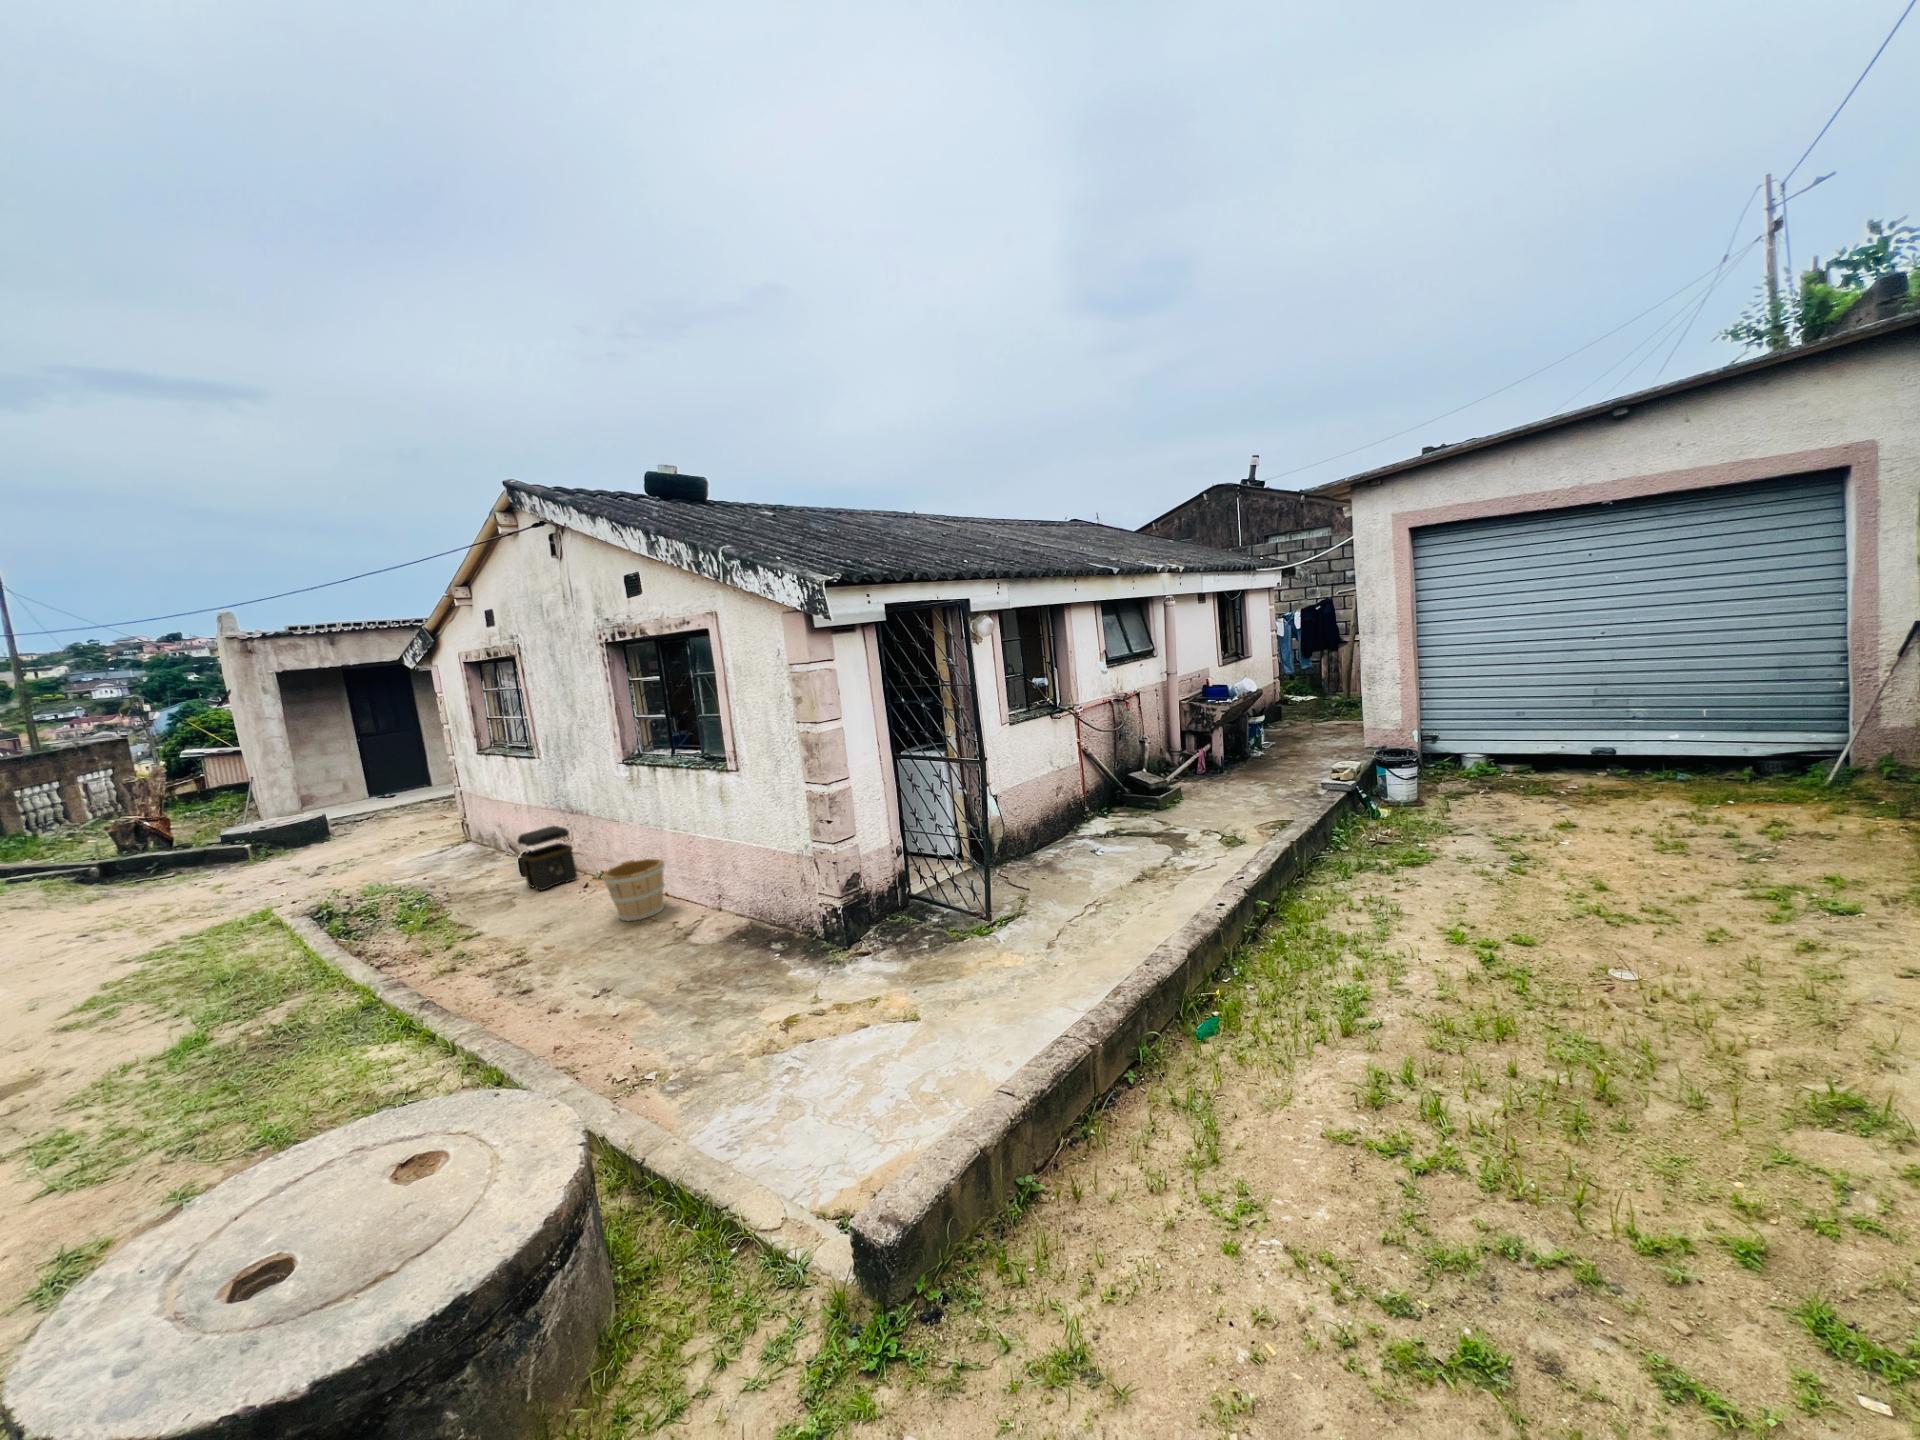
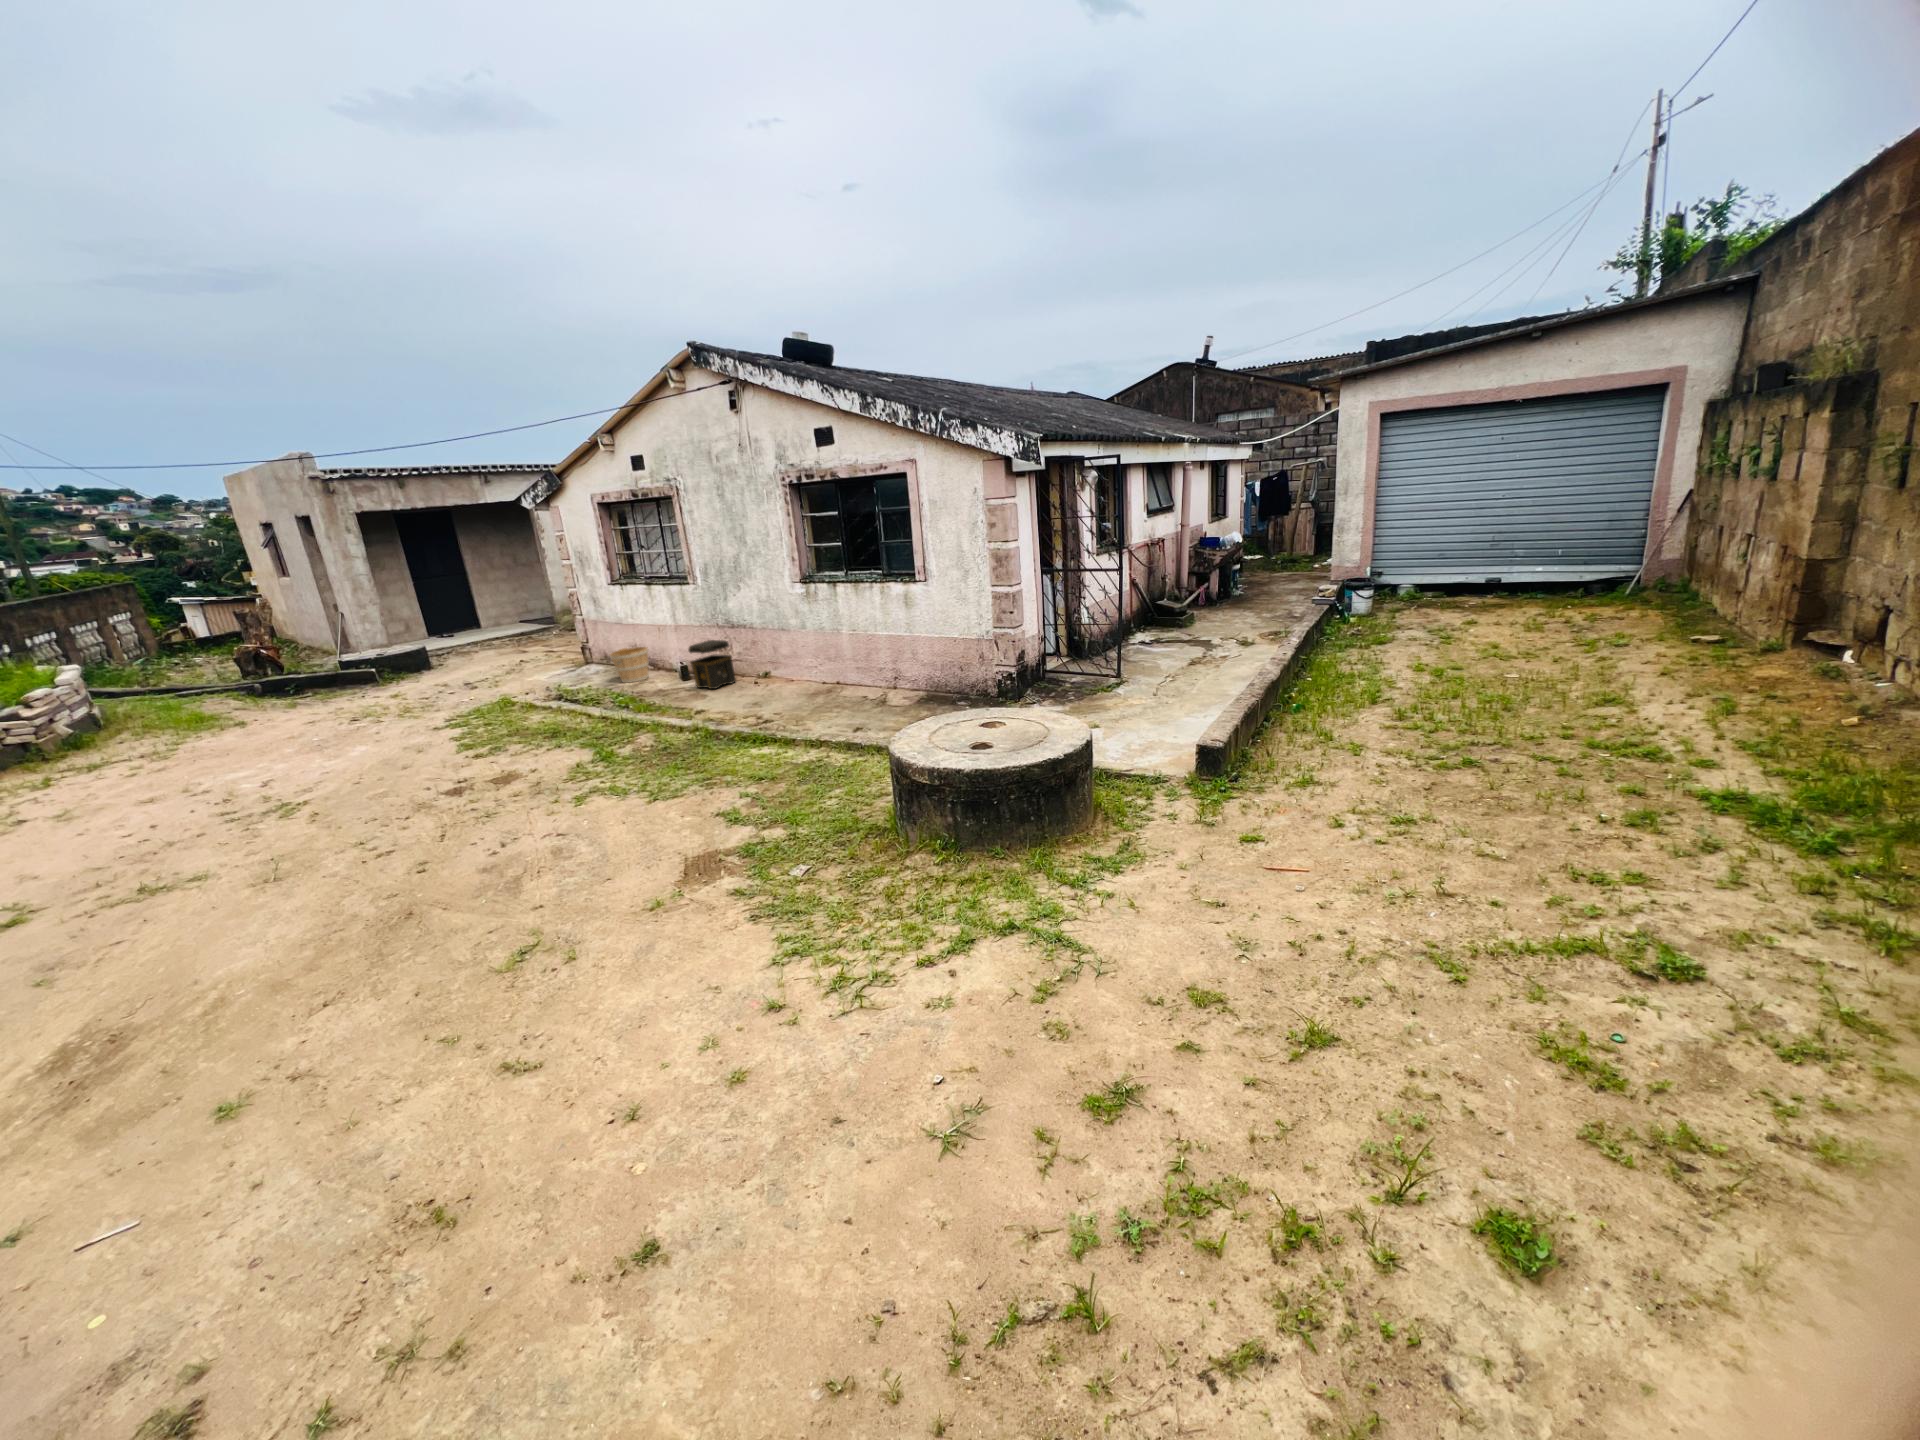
wooden bucket: present [602,859,665,921] -> present [610,647,649,683]

